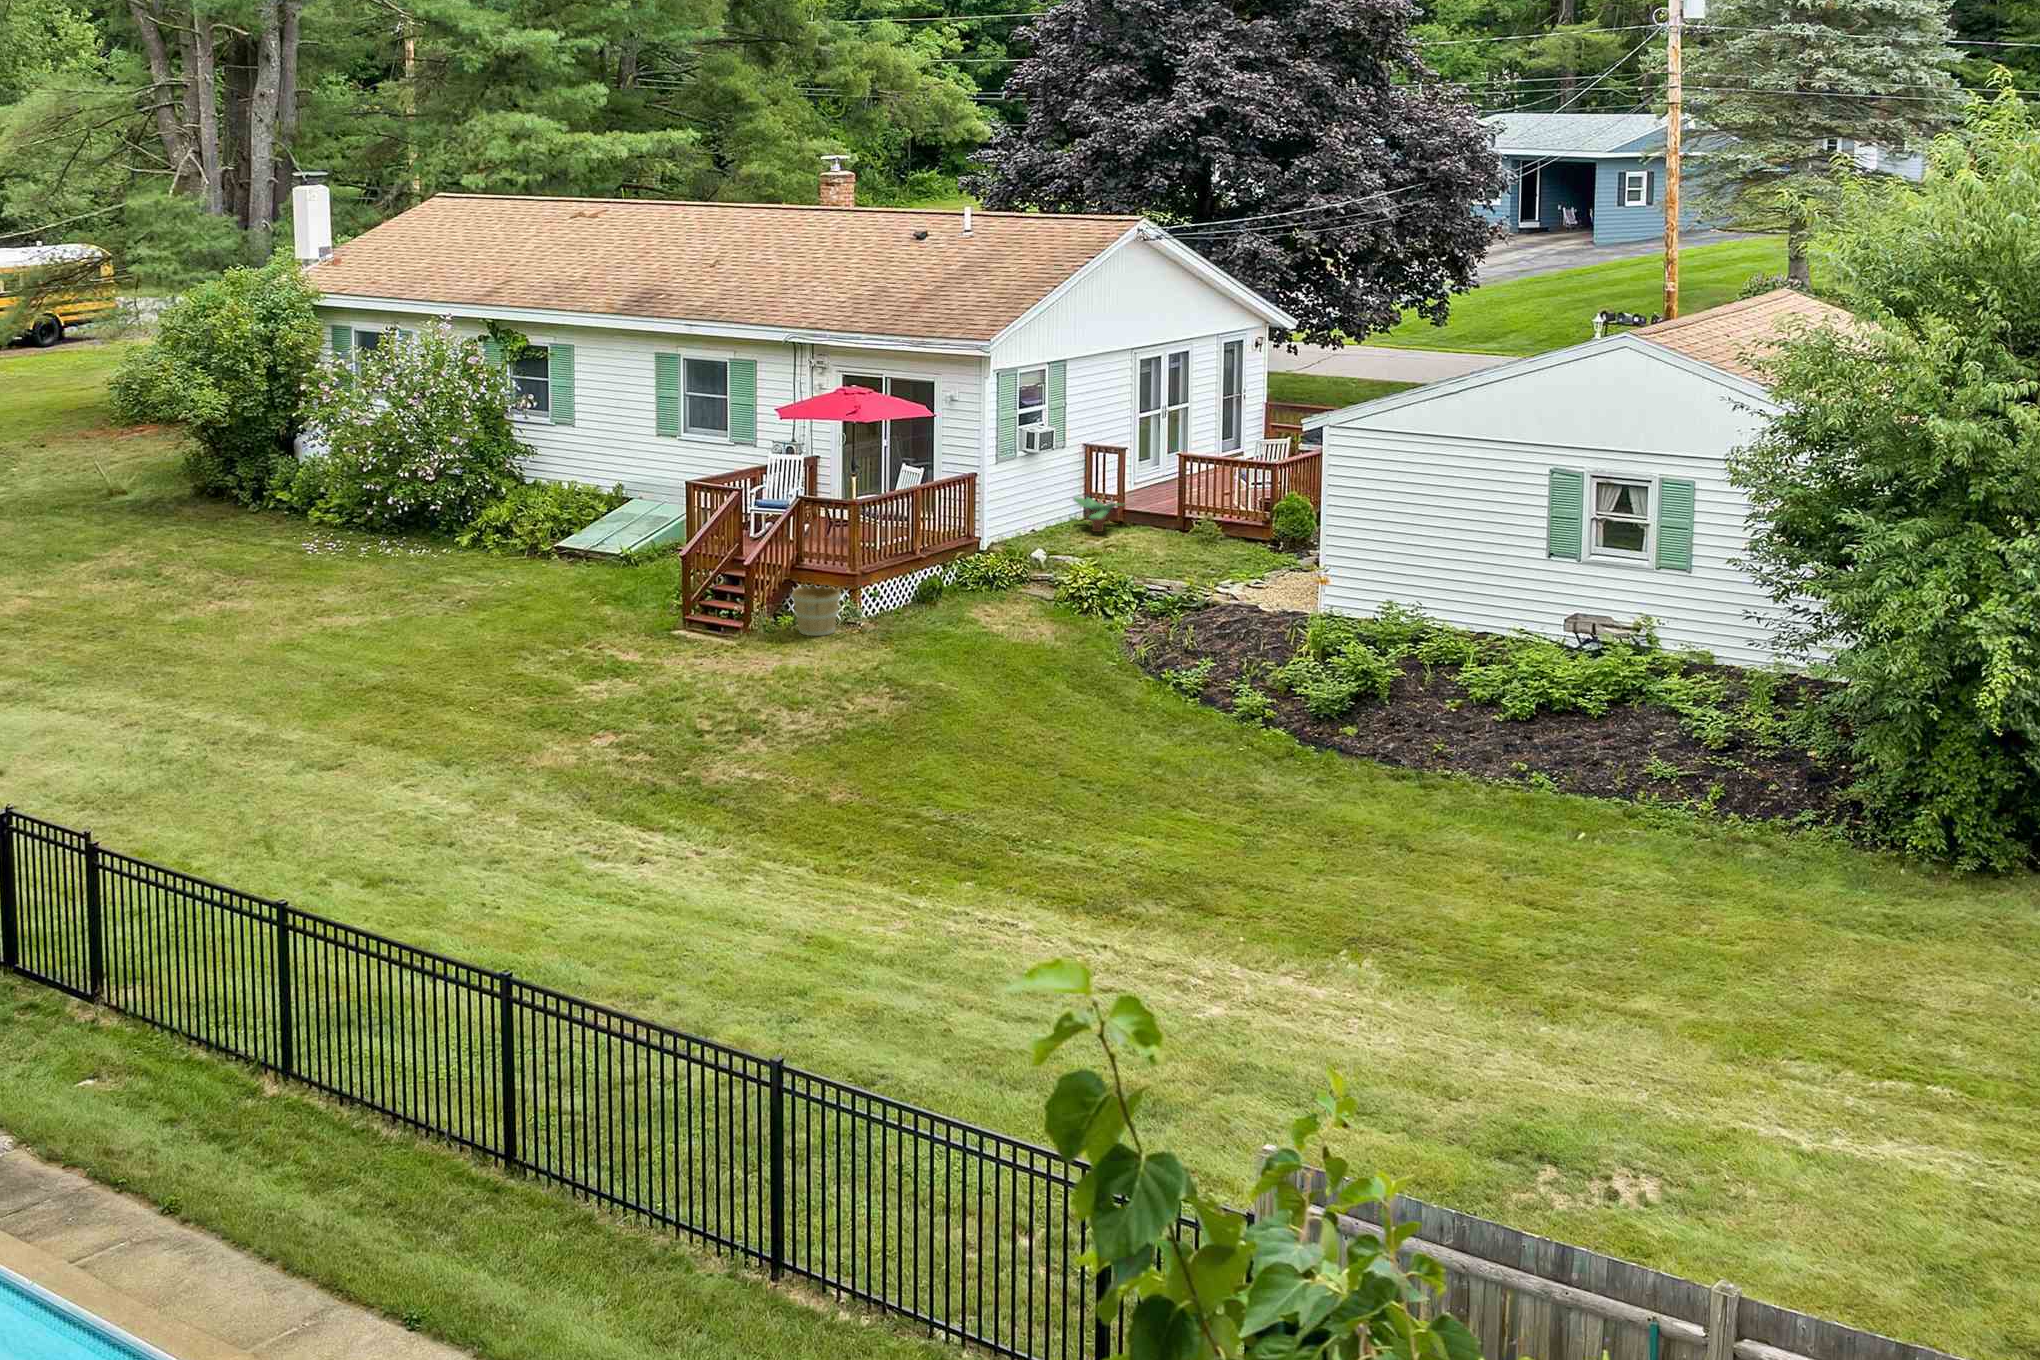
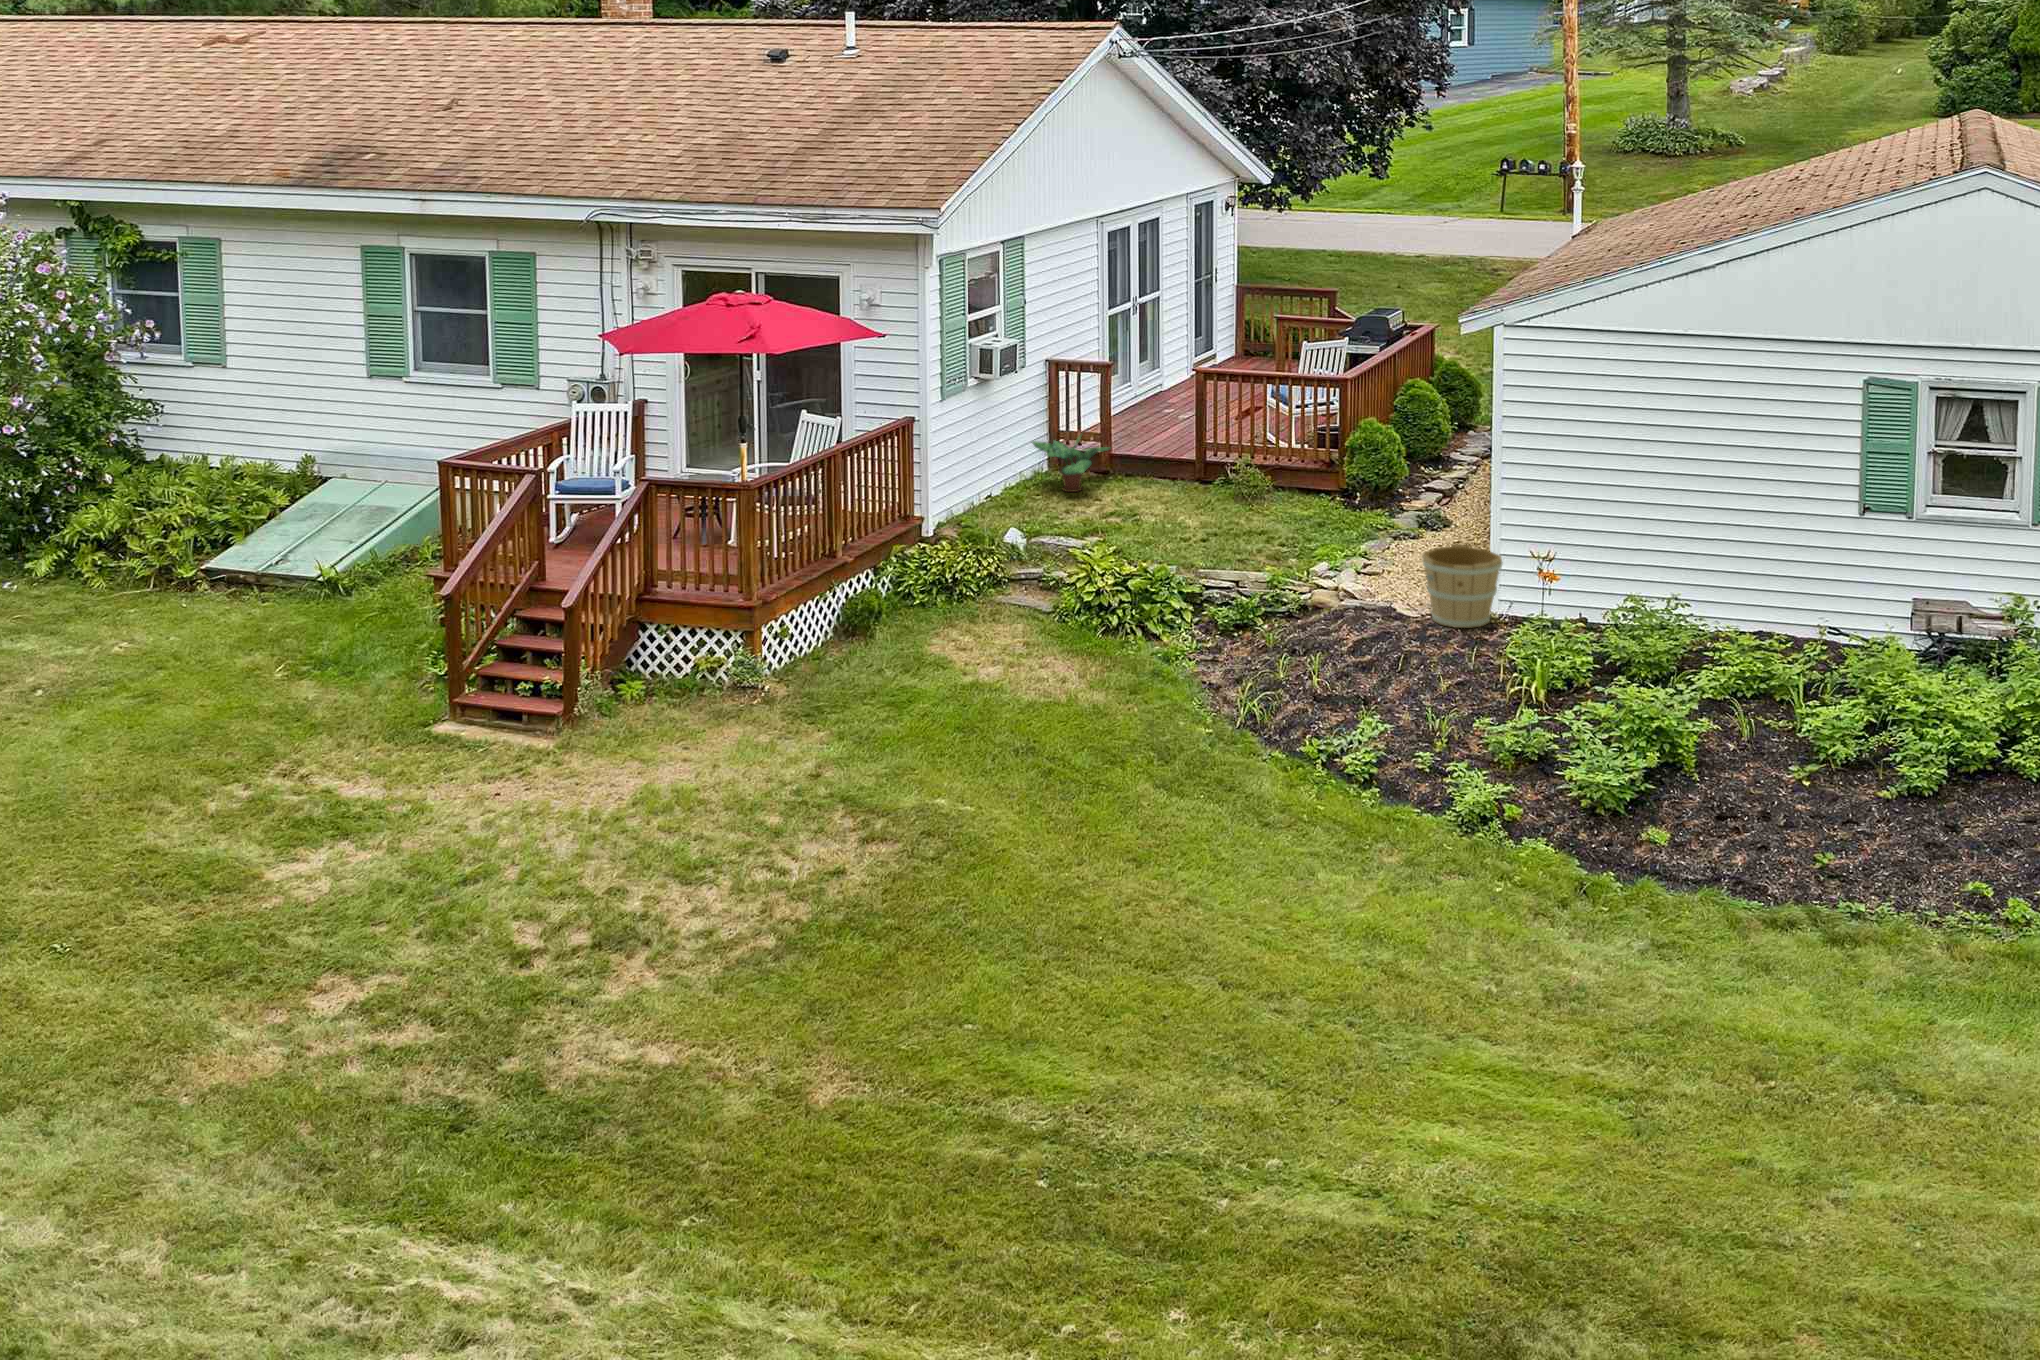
wooden bucket: present [792,587,841,636] -> present [1422,544,1502,628]

